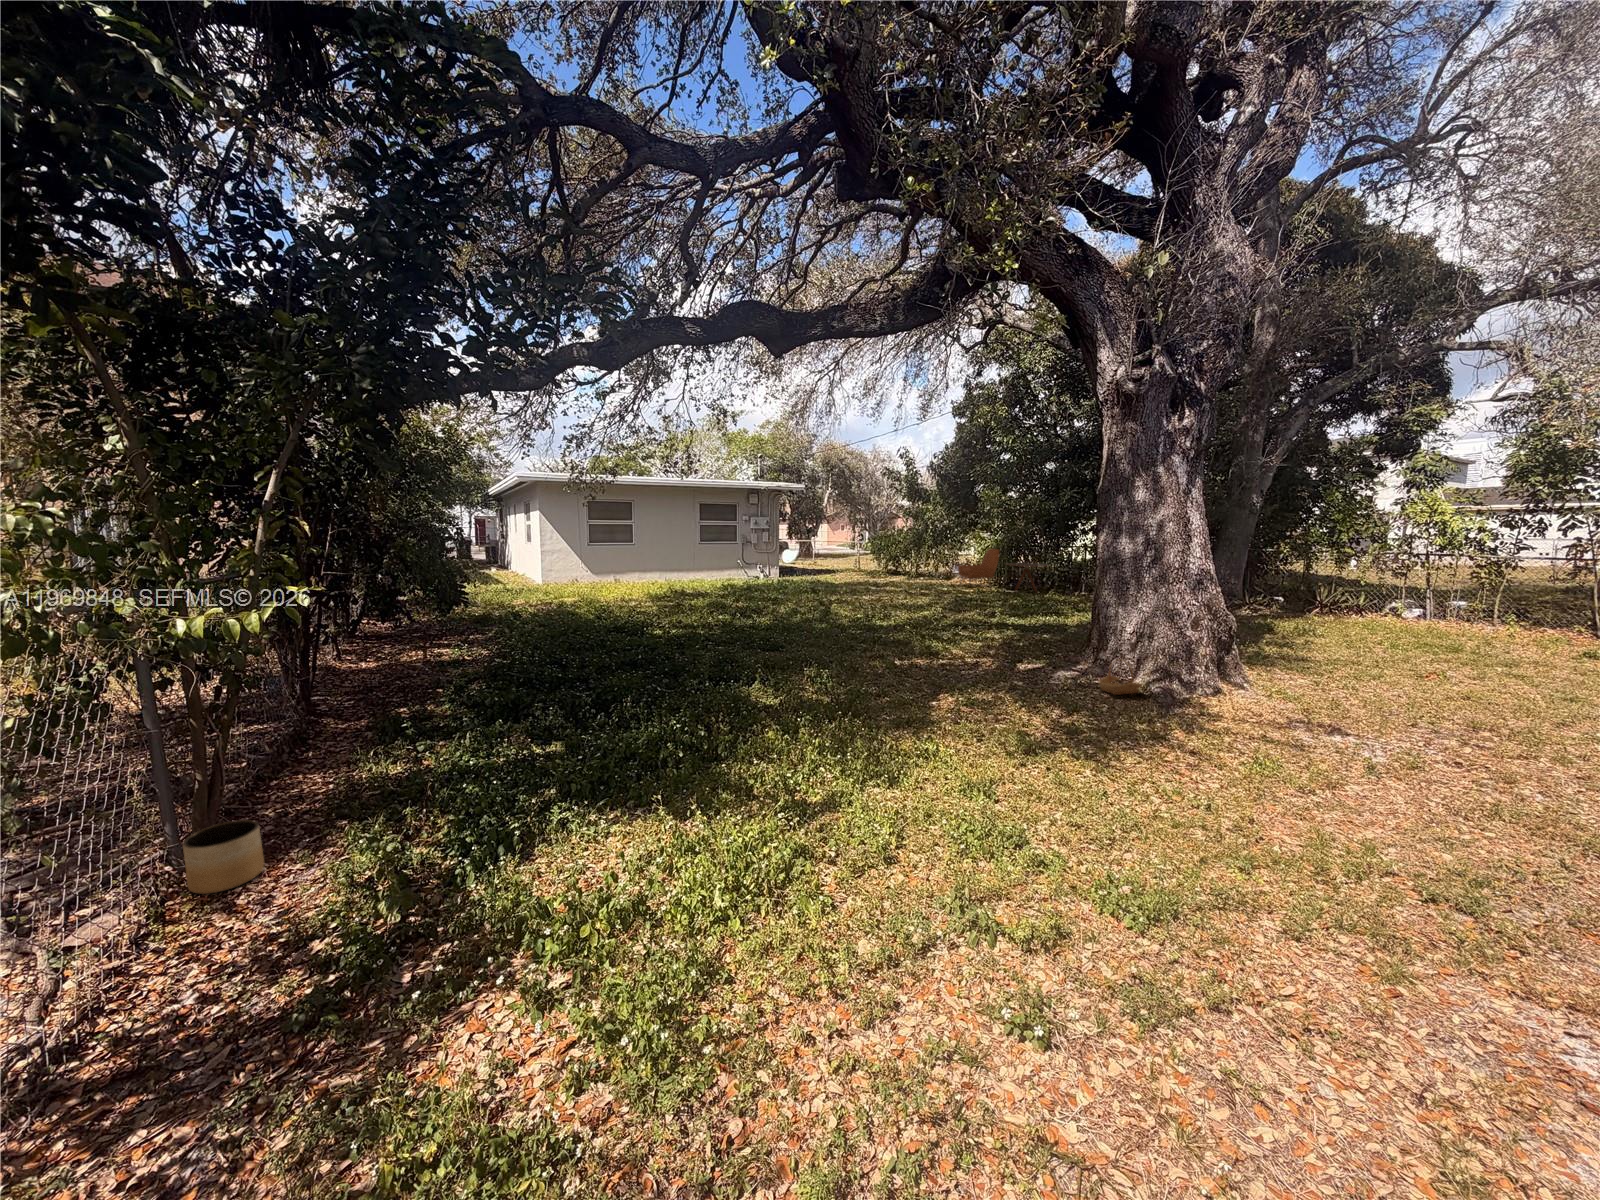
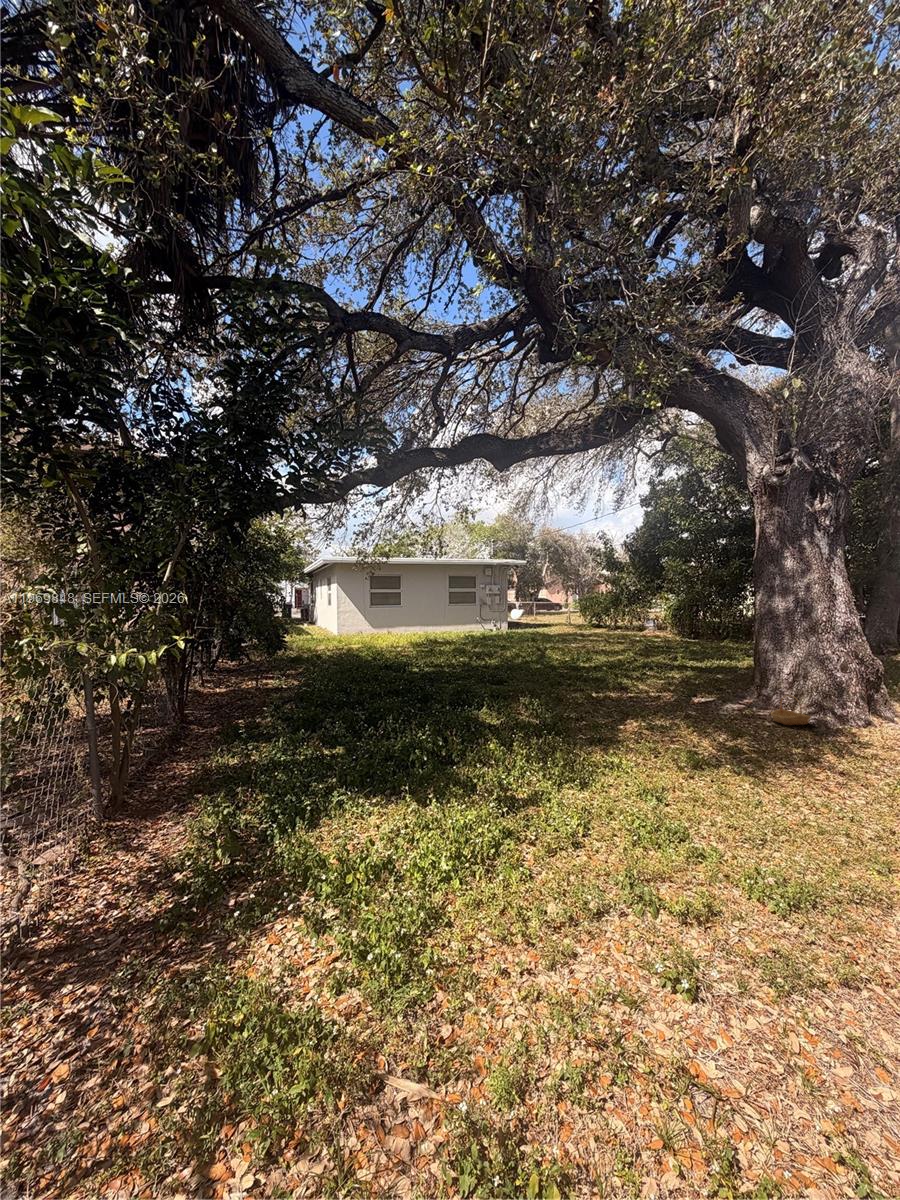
chair: present [958,549,999,585] -> none [654,605,690,637]
round table: present [1007,563,1048,592] -> none [694,617,733,642]
planter: present [183,820,264,894] -> none [103,790,149,838]

